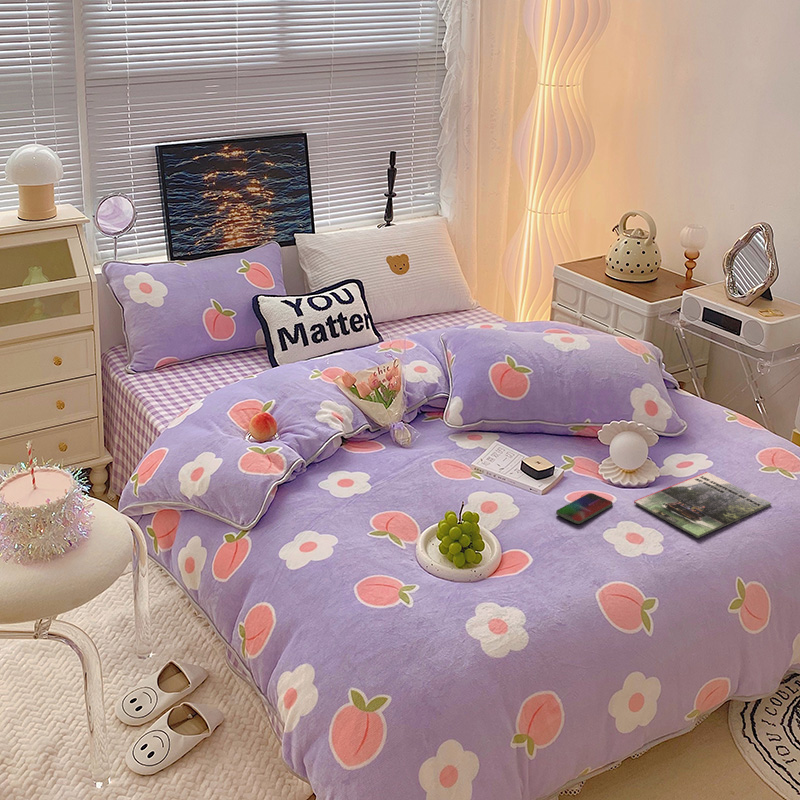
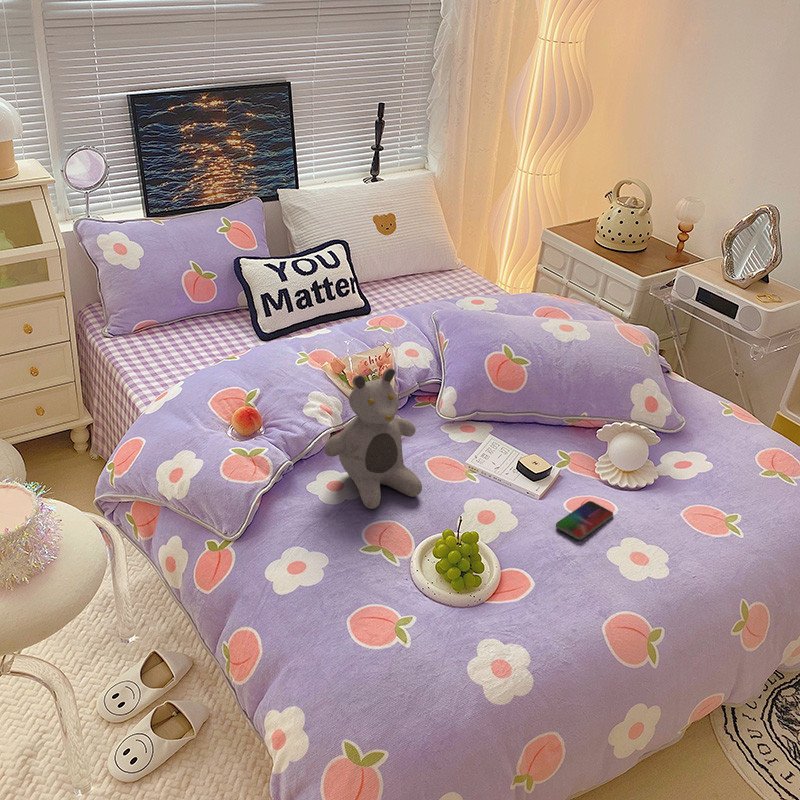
teddy bear: none [335,369,428,502] -> present [324,368,422,509]
magazine: present [634,472,771,538] -> none [635,476,775,559]

